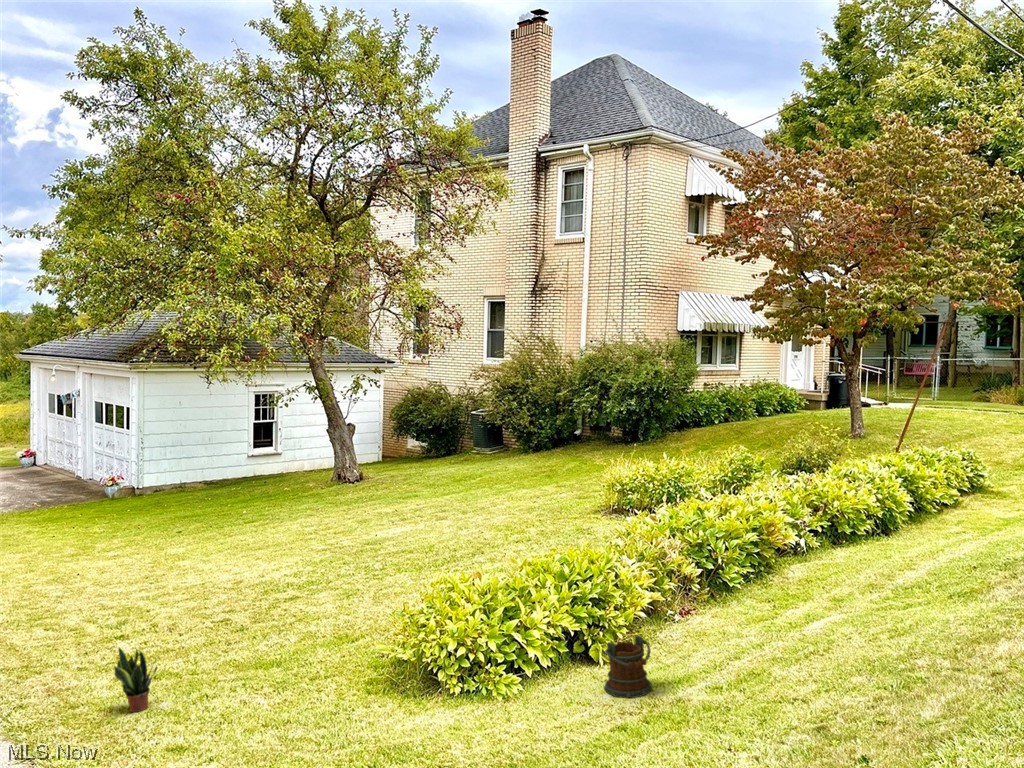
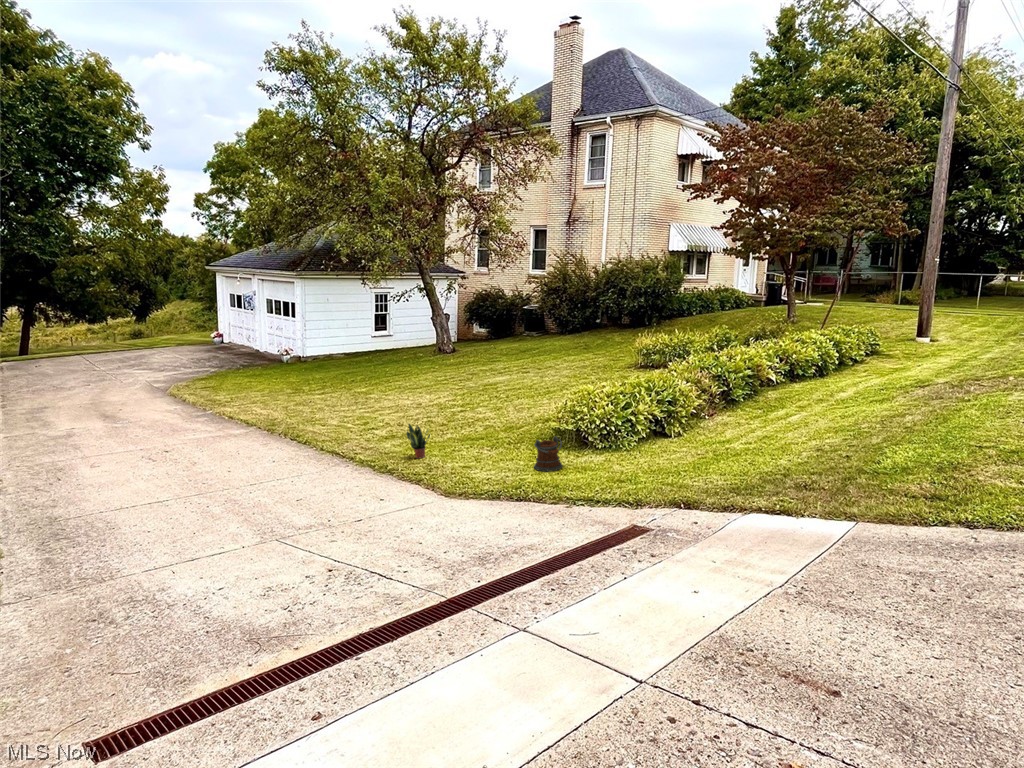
bucket: present [604,636,653,698] -> present [534,436,563,472]

